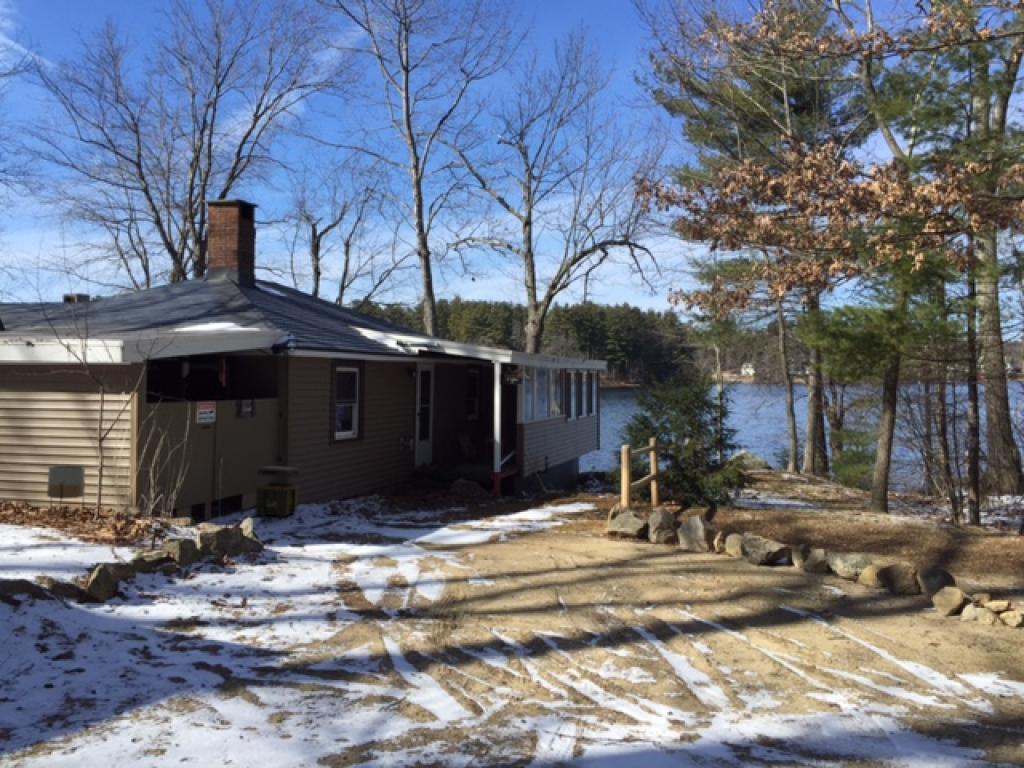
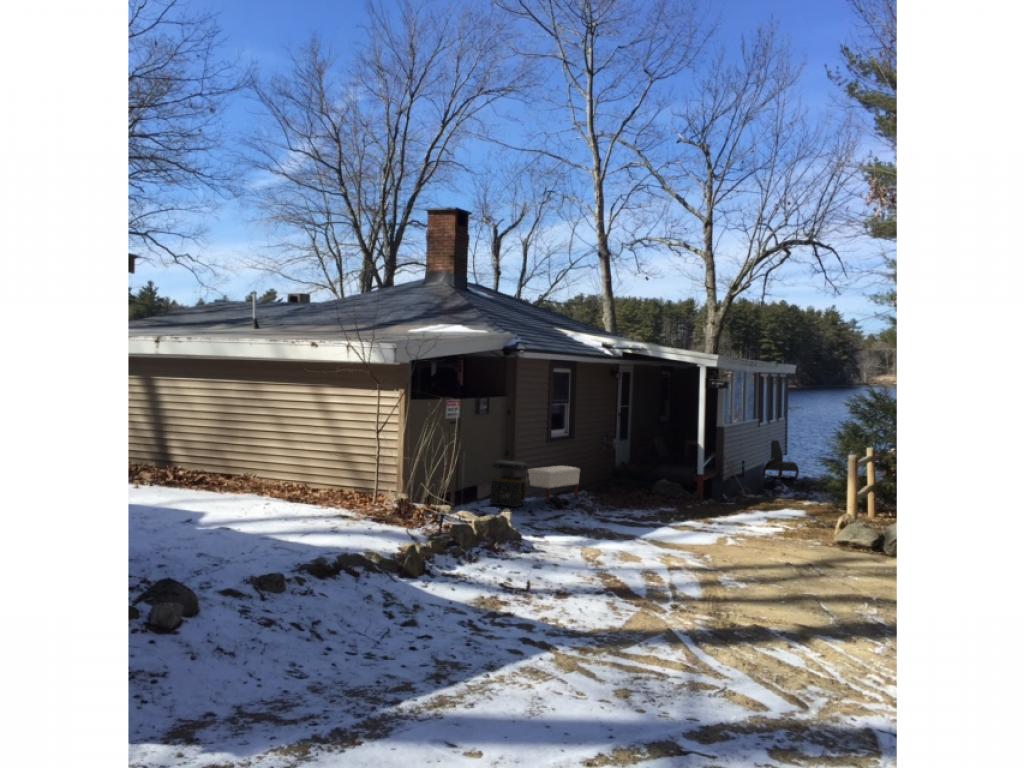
lounge chair: none [570,435,608,474] -> present [762,440,799,480]
planter: present [47,466,85,510] -> none [327,453,358,496]
bench: none [301,469,365,510] -> present [528,466,580,503]

